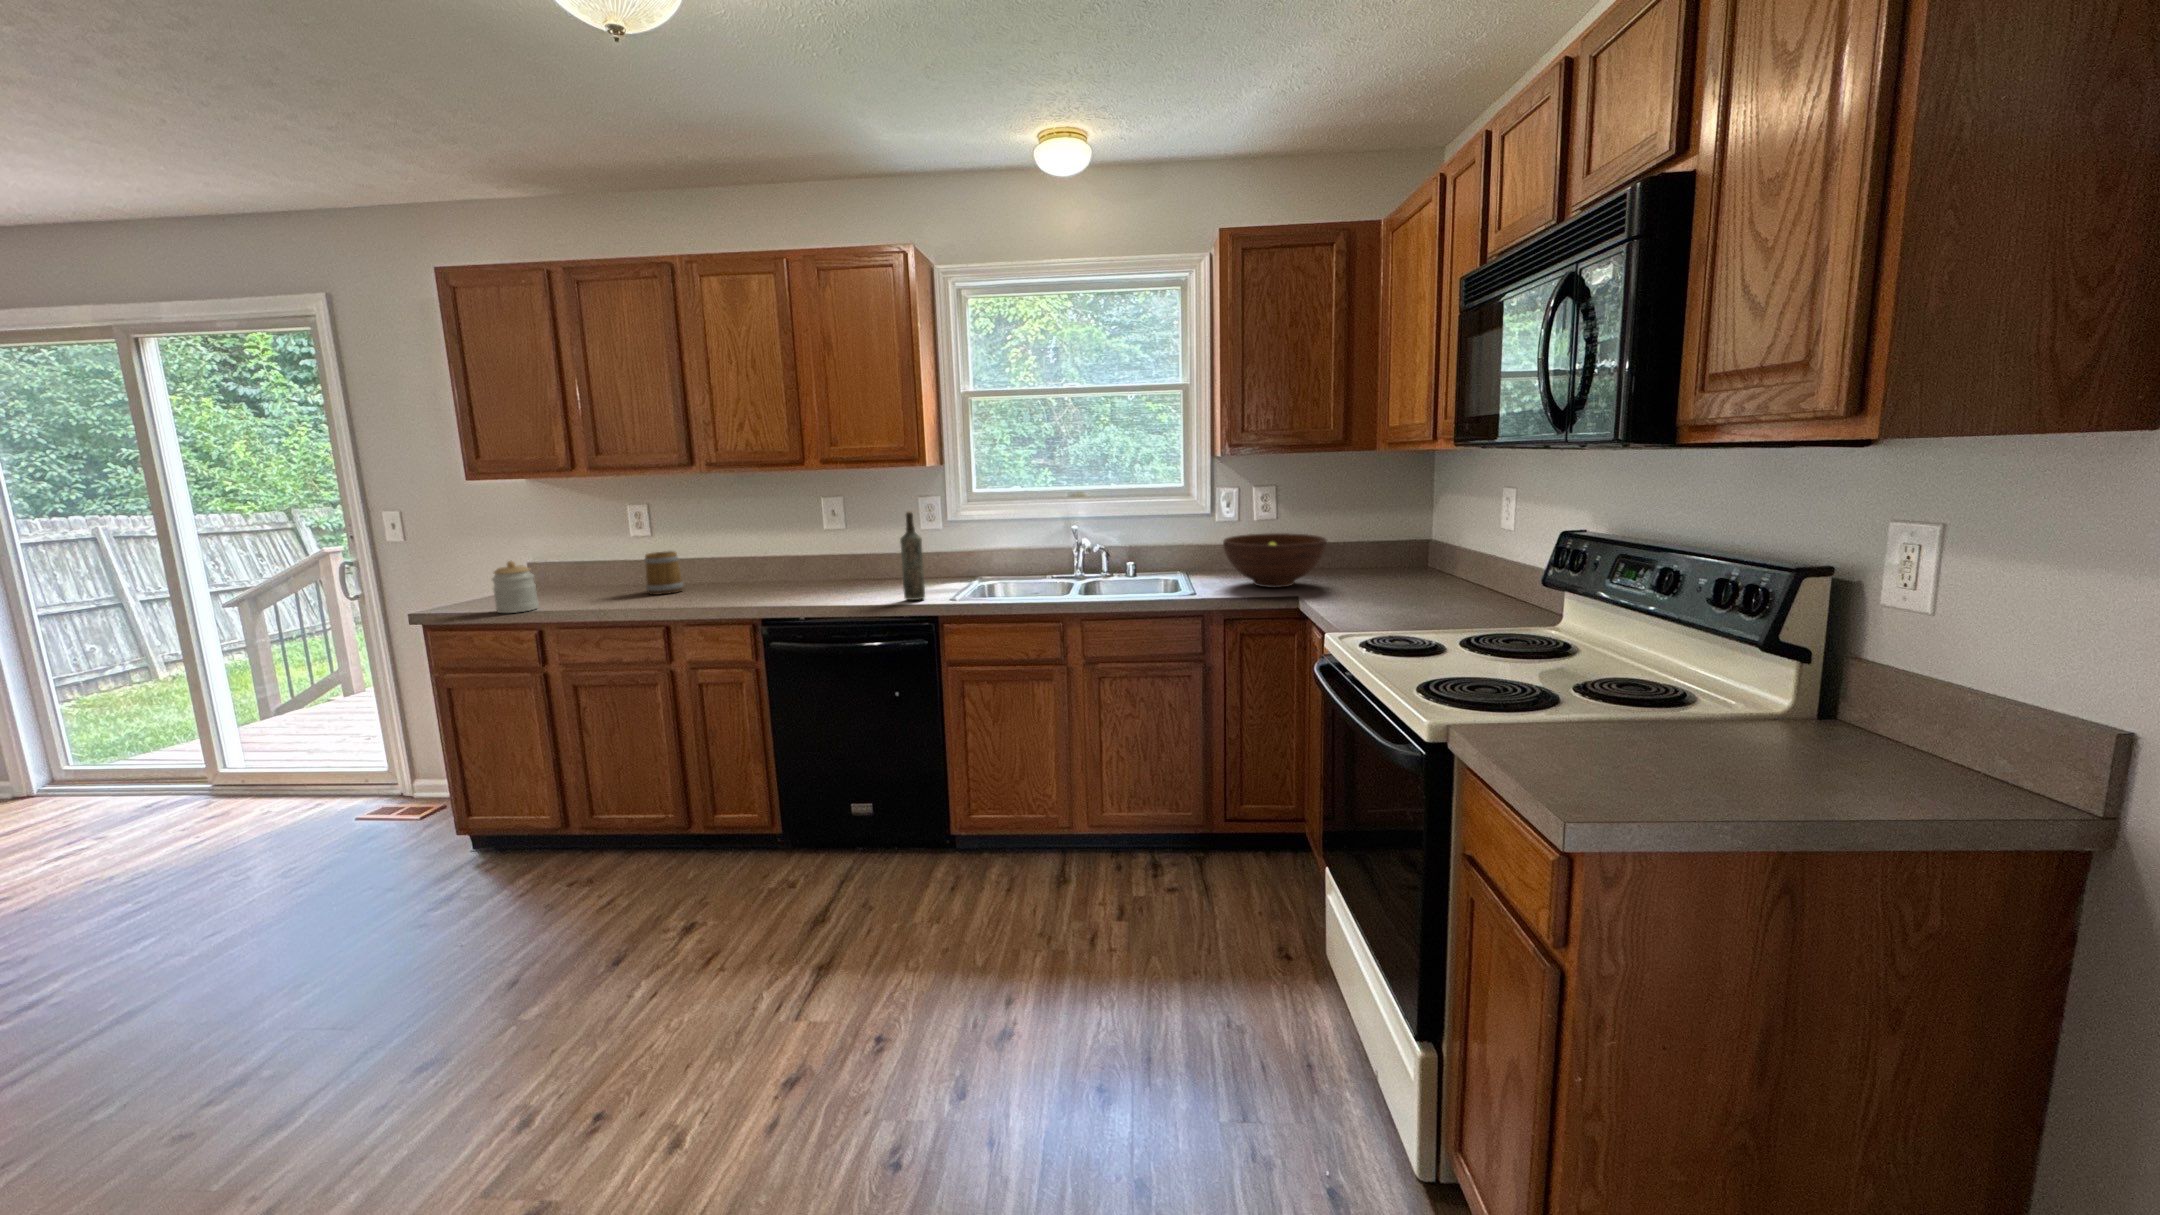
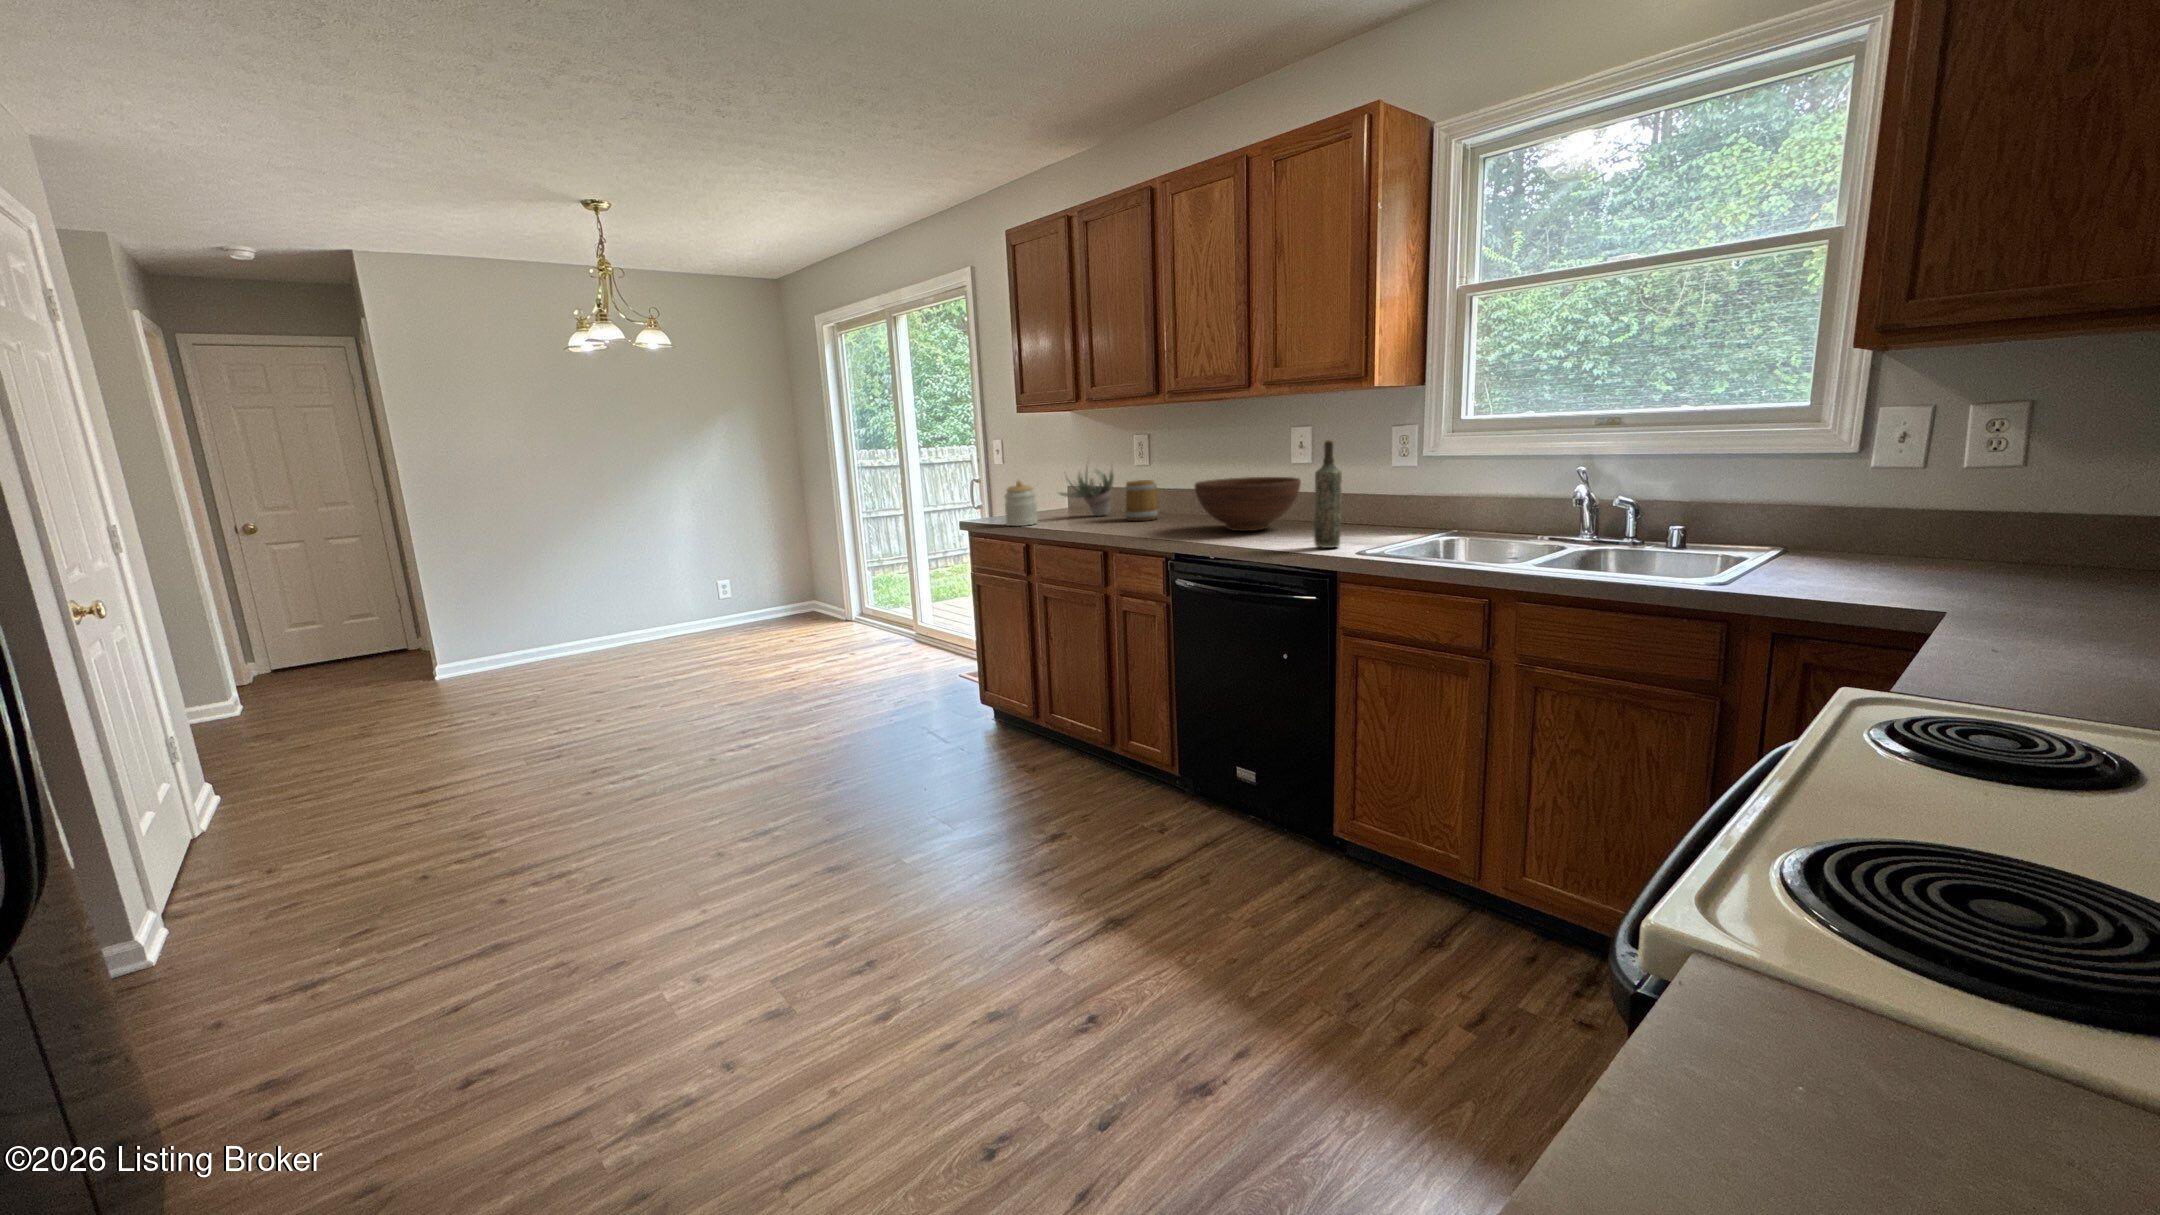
succulent plant: none [552,530,616,593] -> present [1059,462,1114,516]
fruit bowl: present [1223,533,1327,588] -> present [1194,477,1301,531]

